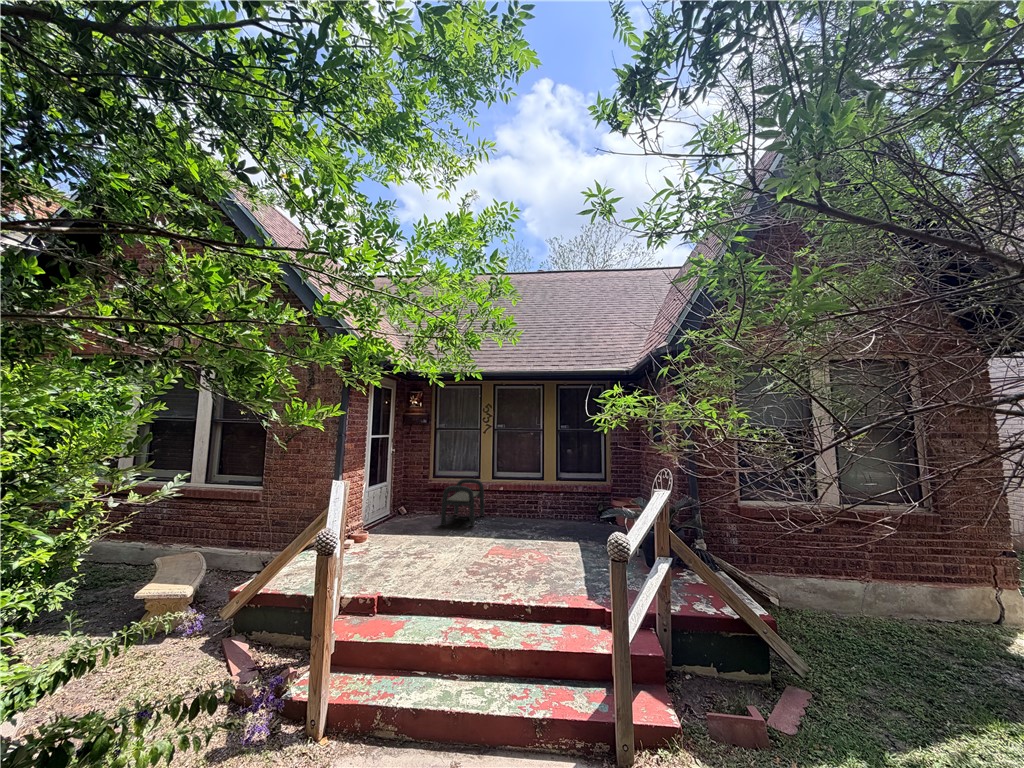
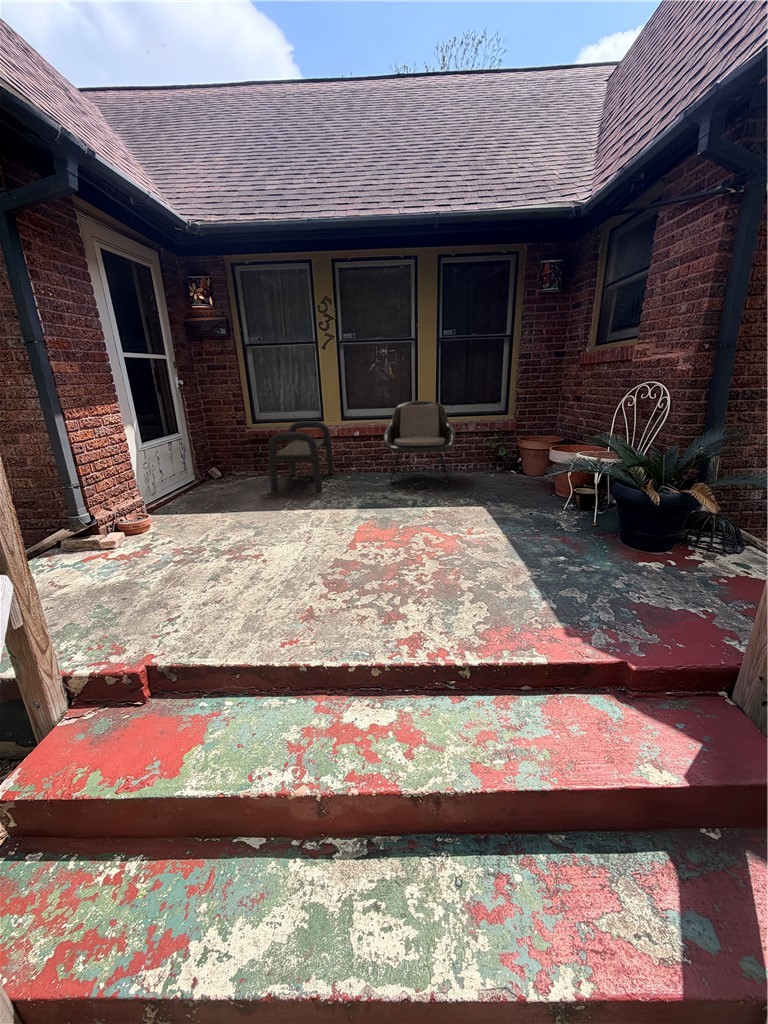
lounge chair: none [518,470,564,528] -> present [384,401,455,485]

